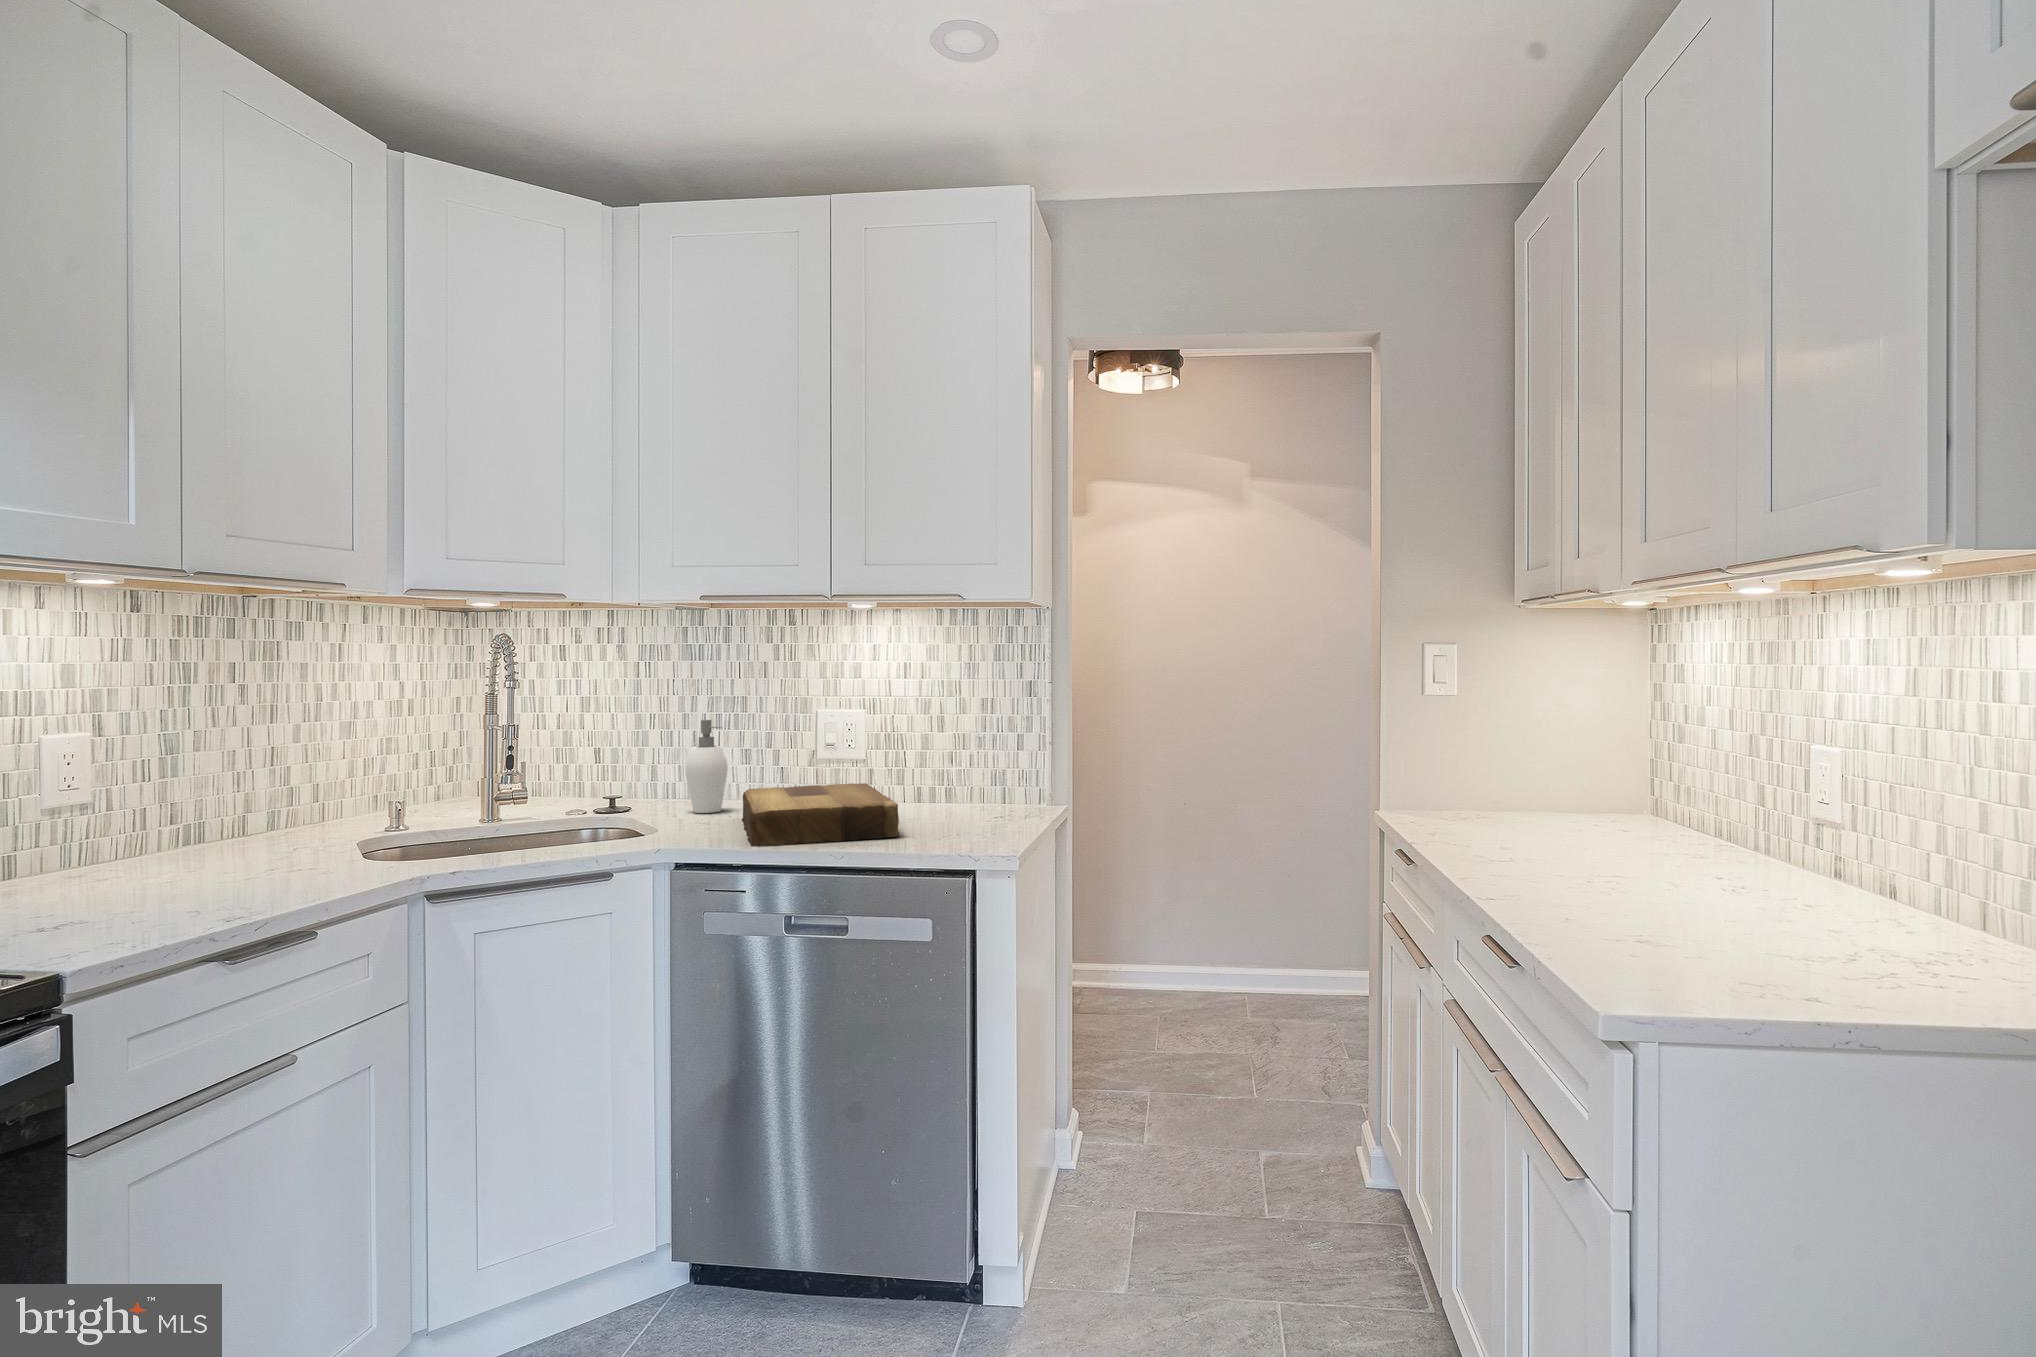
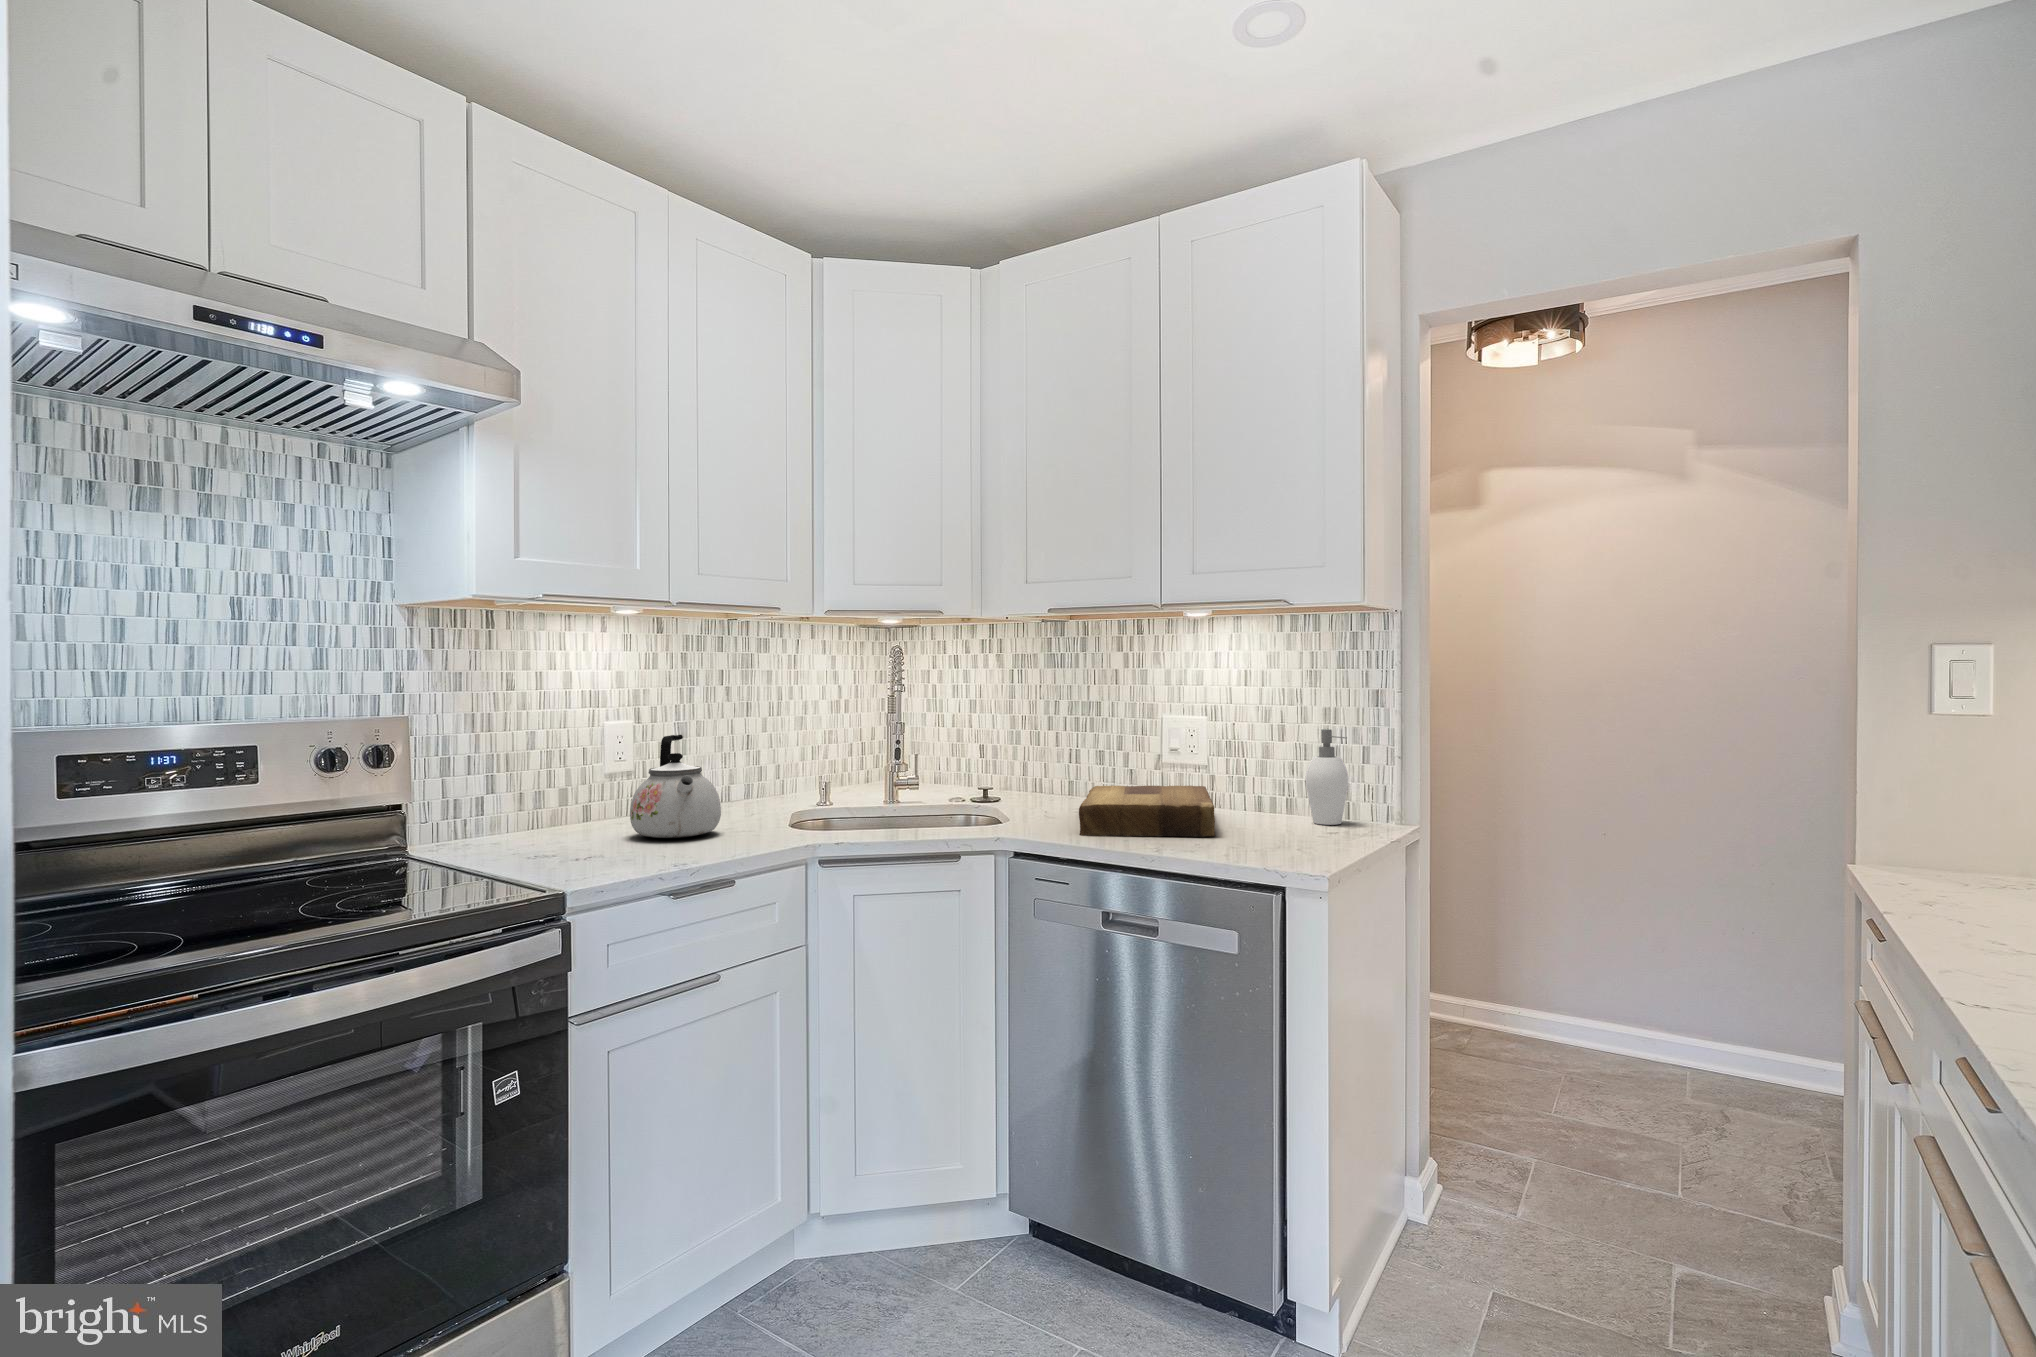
soap dispenser: present [685,720,728,813] -> present [1306,729,1348,825]
kettle: none [89,749,250,897] -> present [630,735,721,838]

